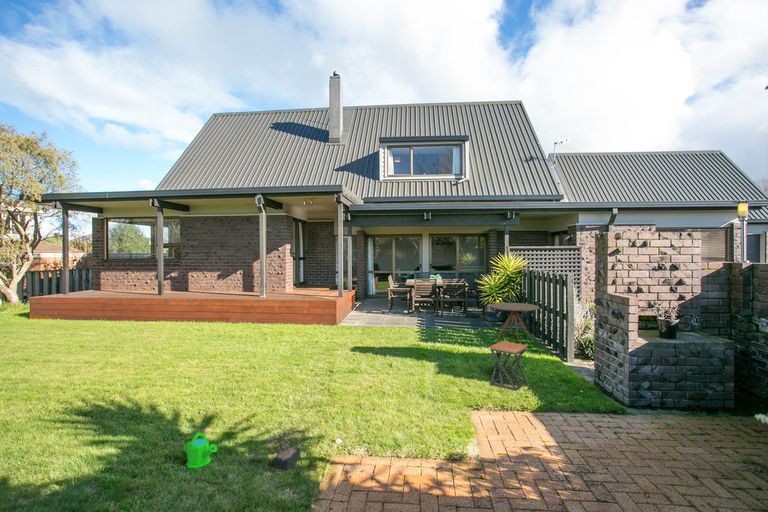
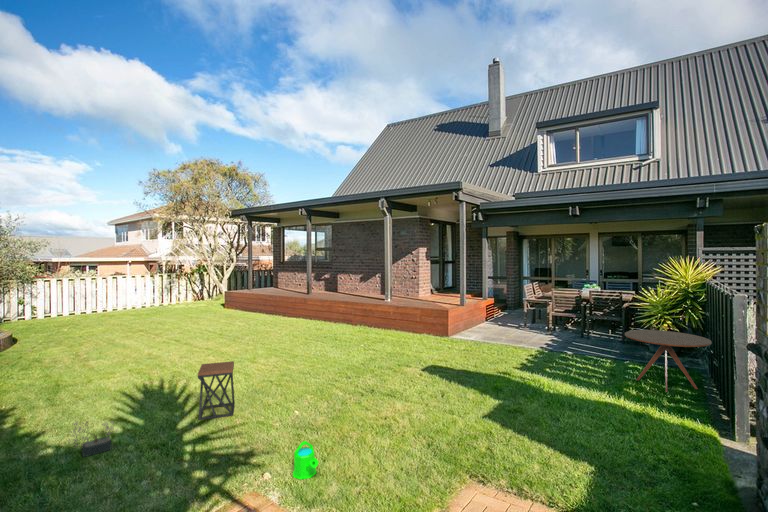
stool: present [490,341,527,391] -> present [198,361,235,420]
watering can: present [184,432,217,468] -> present [293,441,319,479]
decorative plant: present [271,434,301,470] -> present [73,422,114,457]

